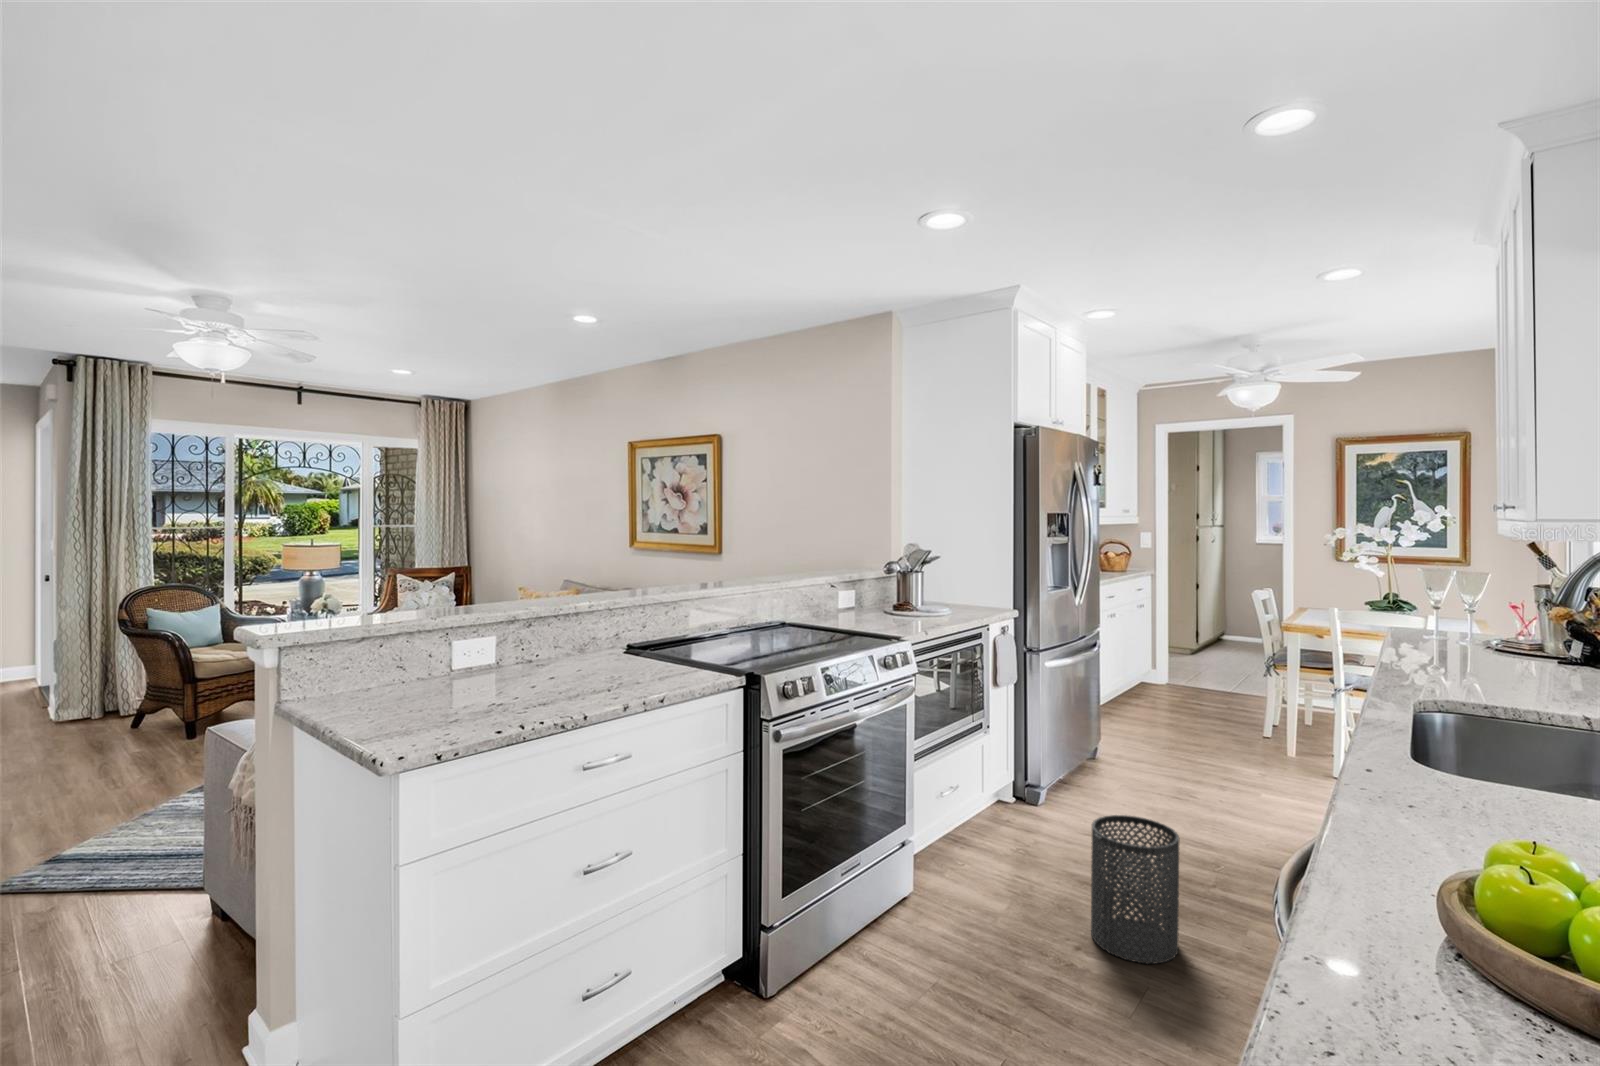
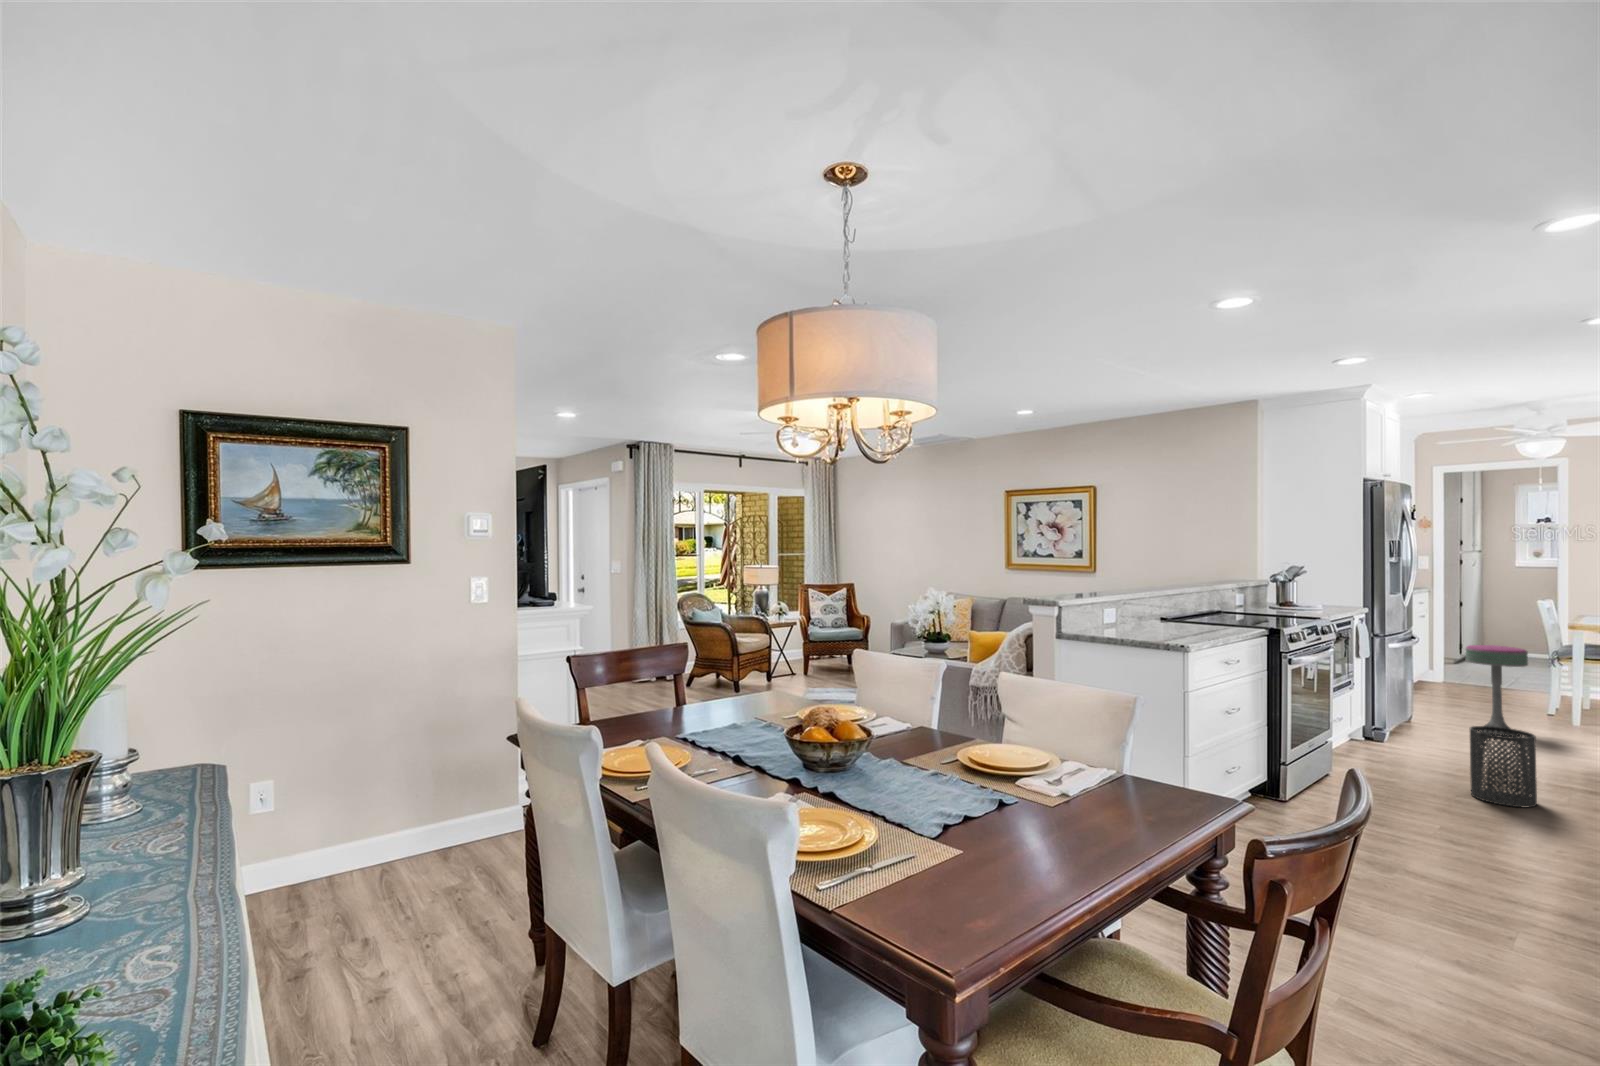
bar stool: none [1155,654,1225,780] -> present [1465,645,1528,735]

